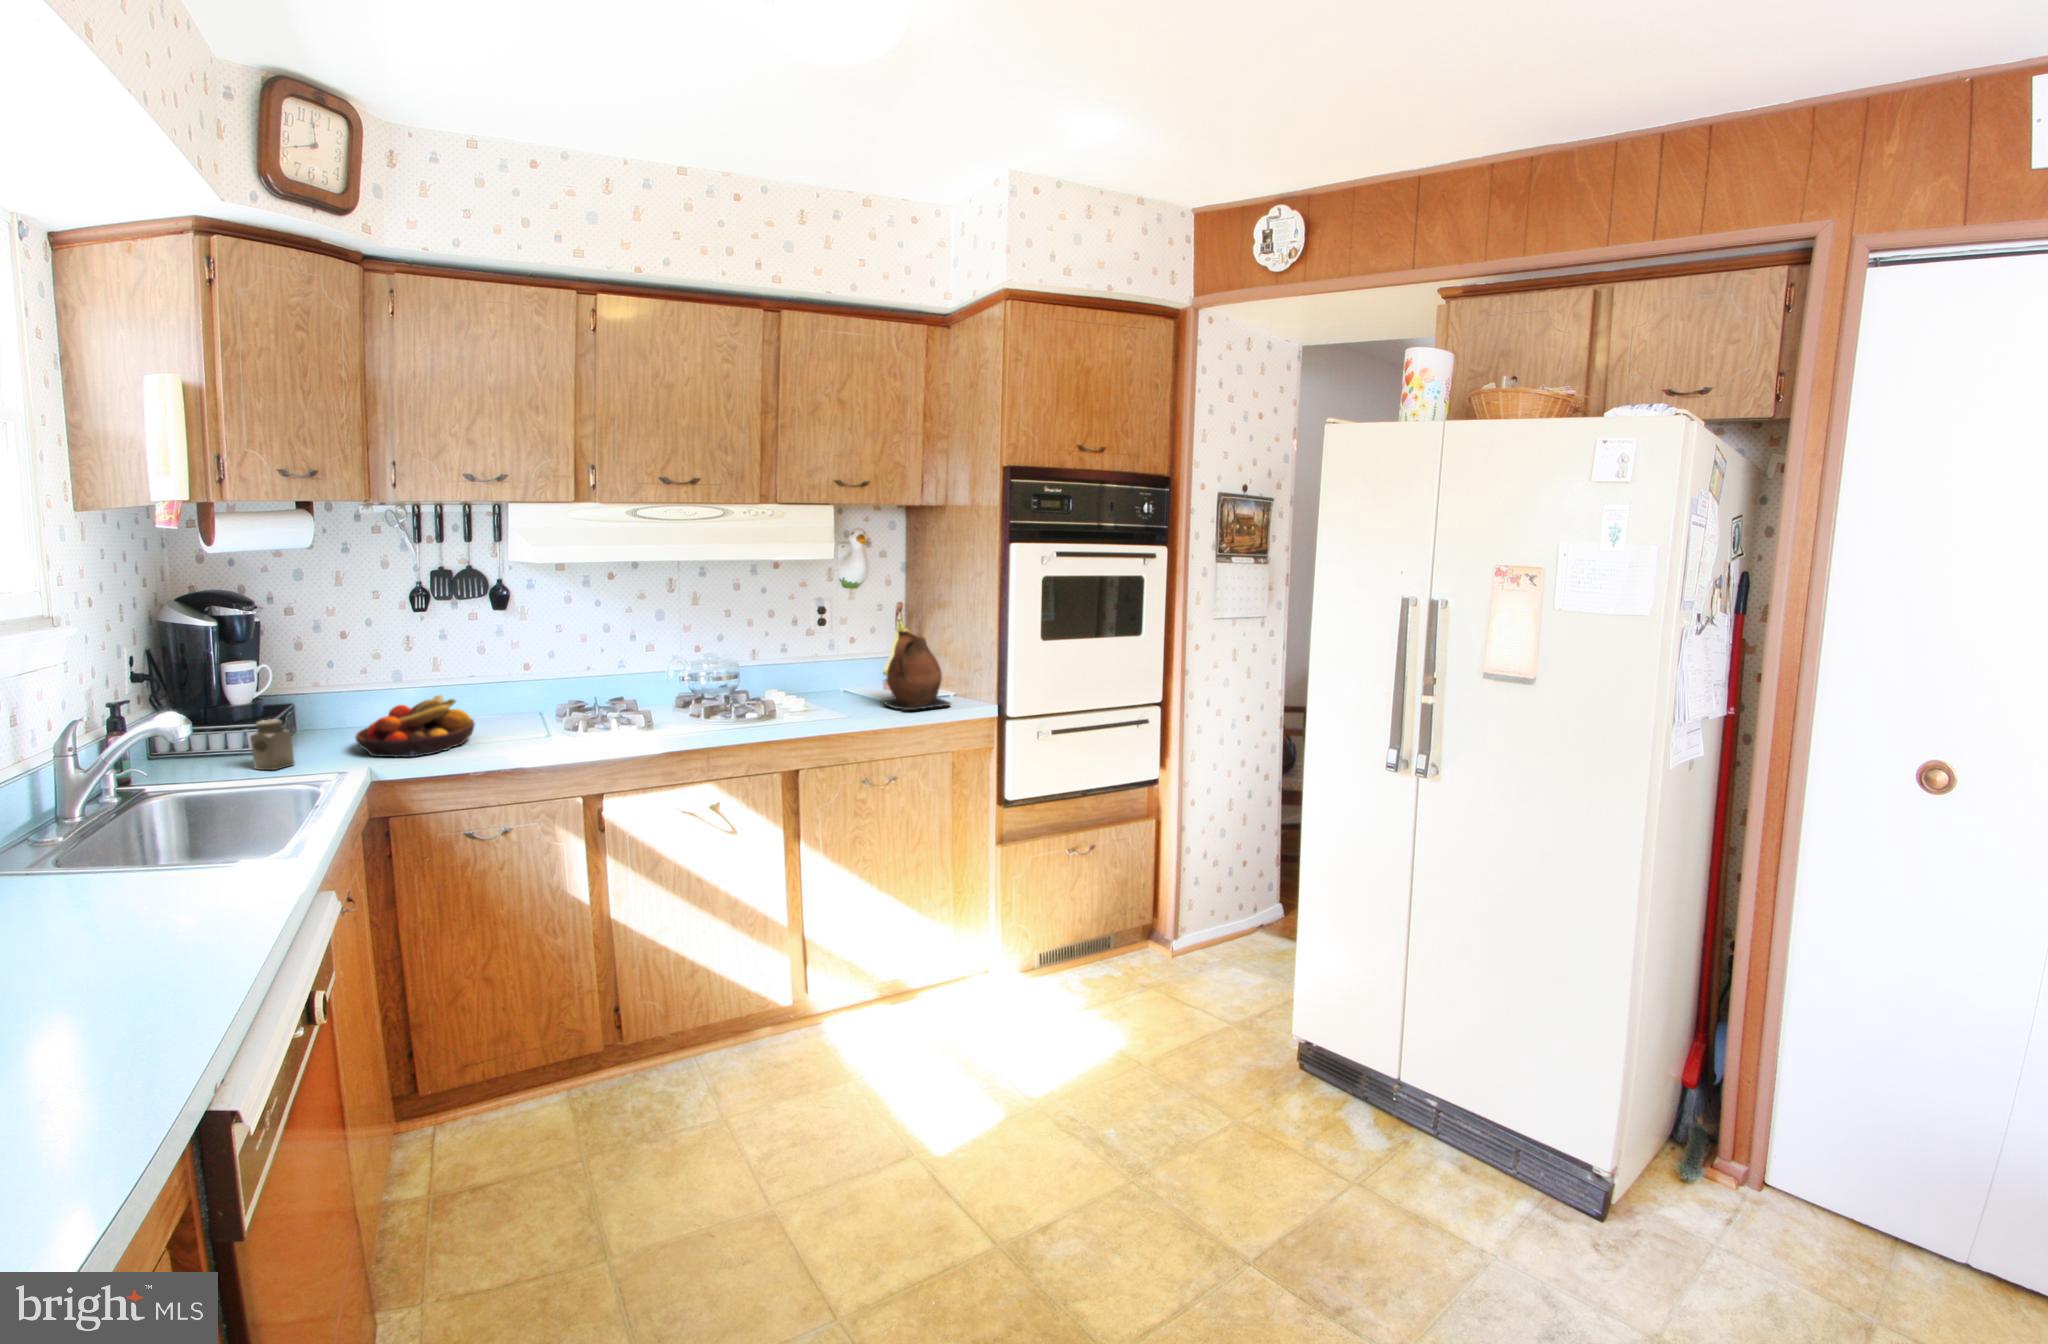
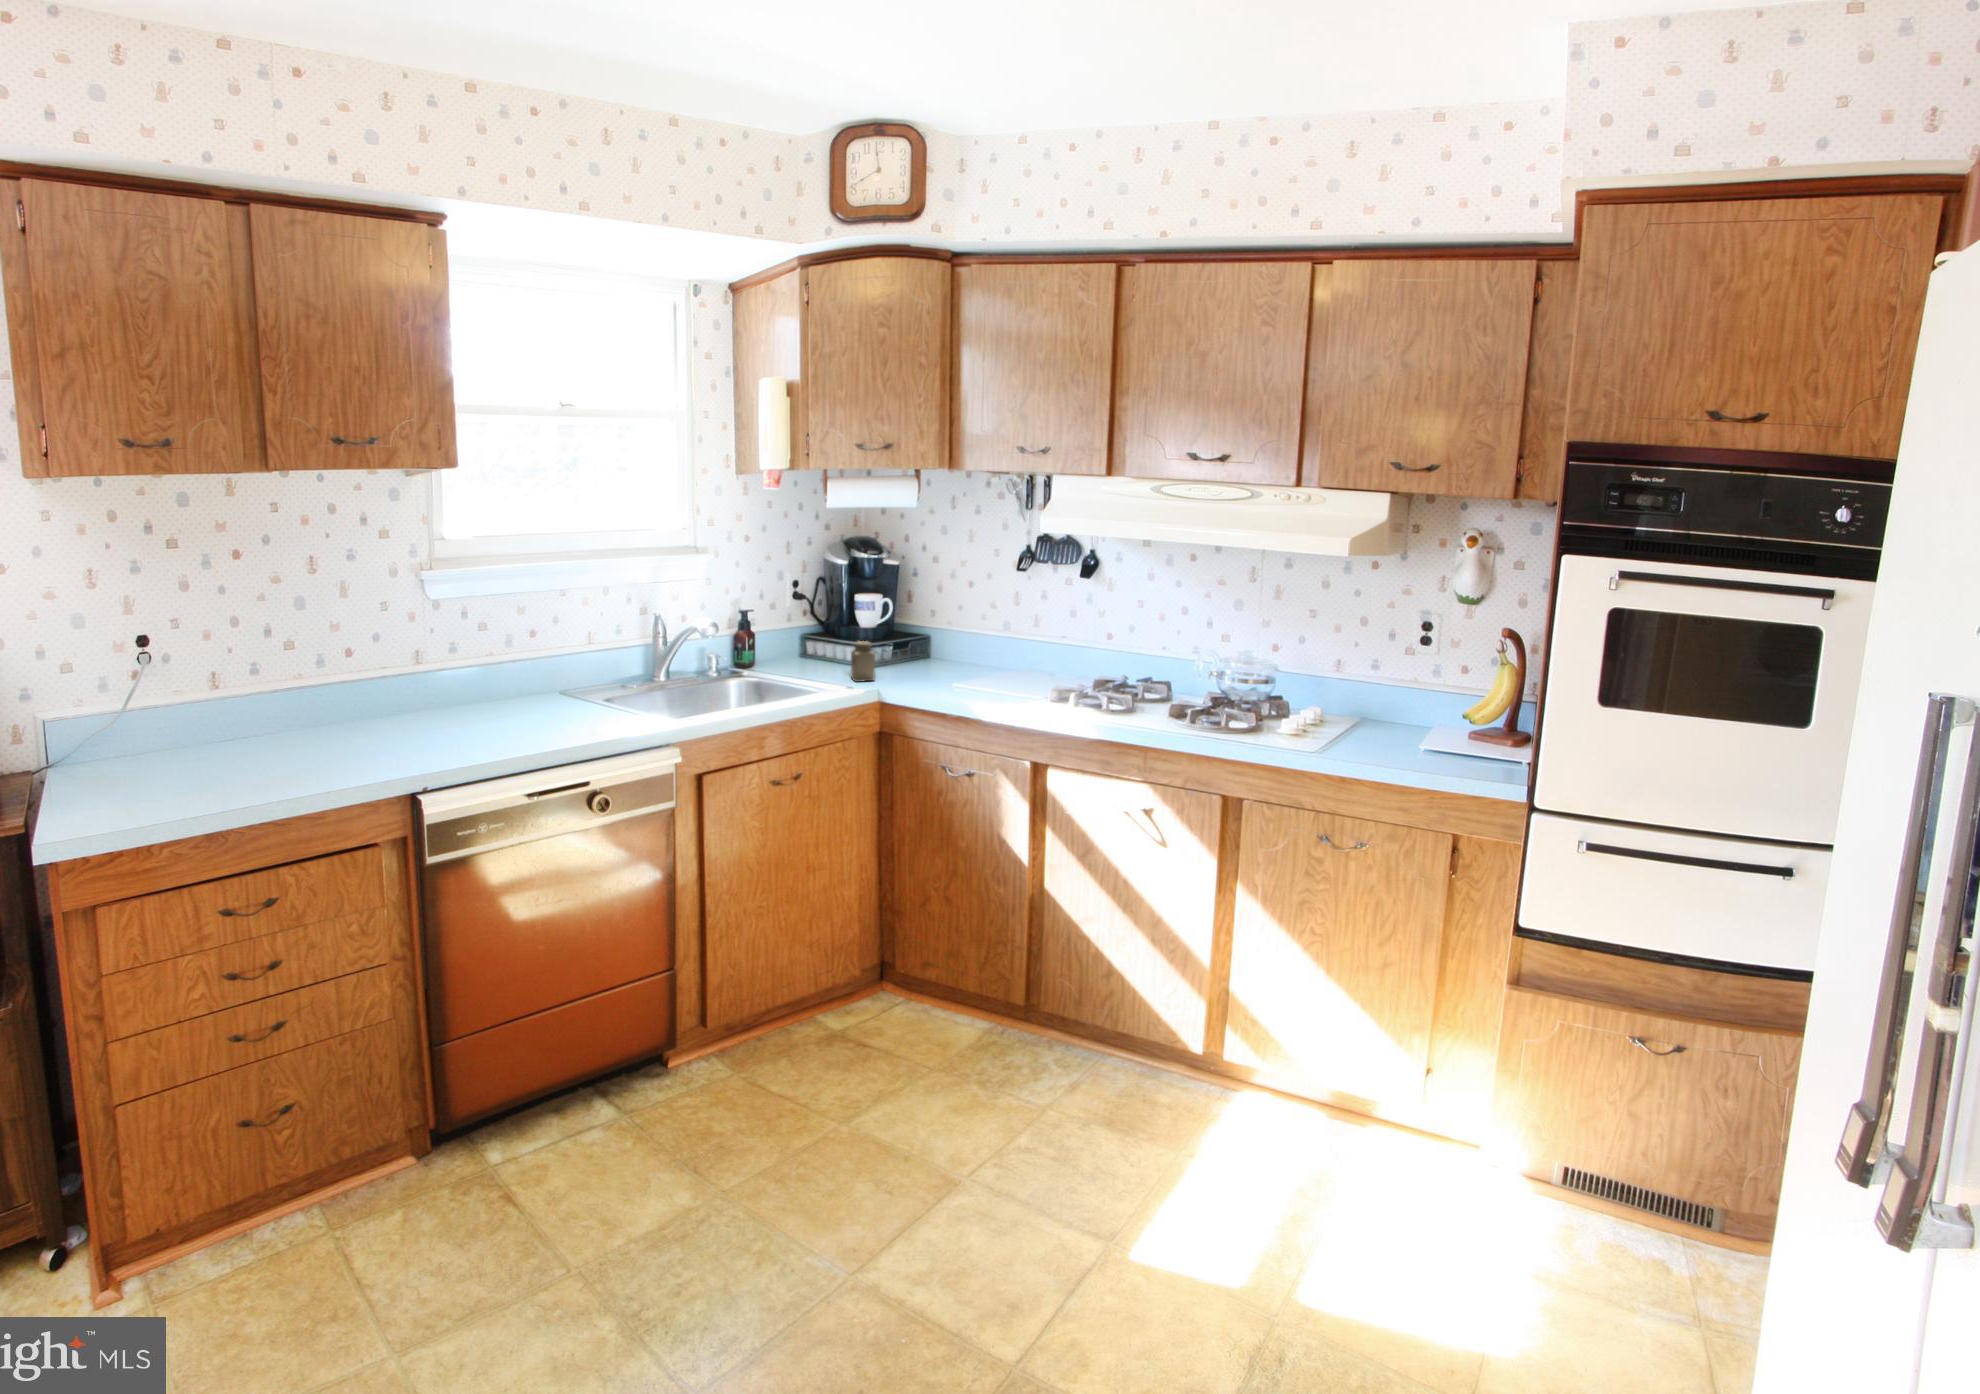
ceramic pitcher: present [883,630,951,710] -> none [1397,658,1487,774]
fruit bowl: present [355,695,475,757] -> none [916,648,1009,695]

